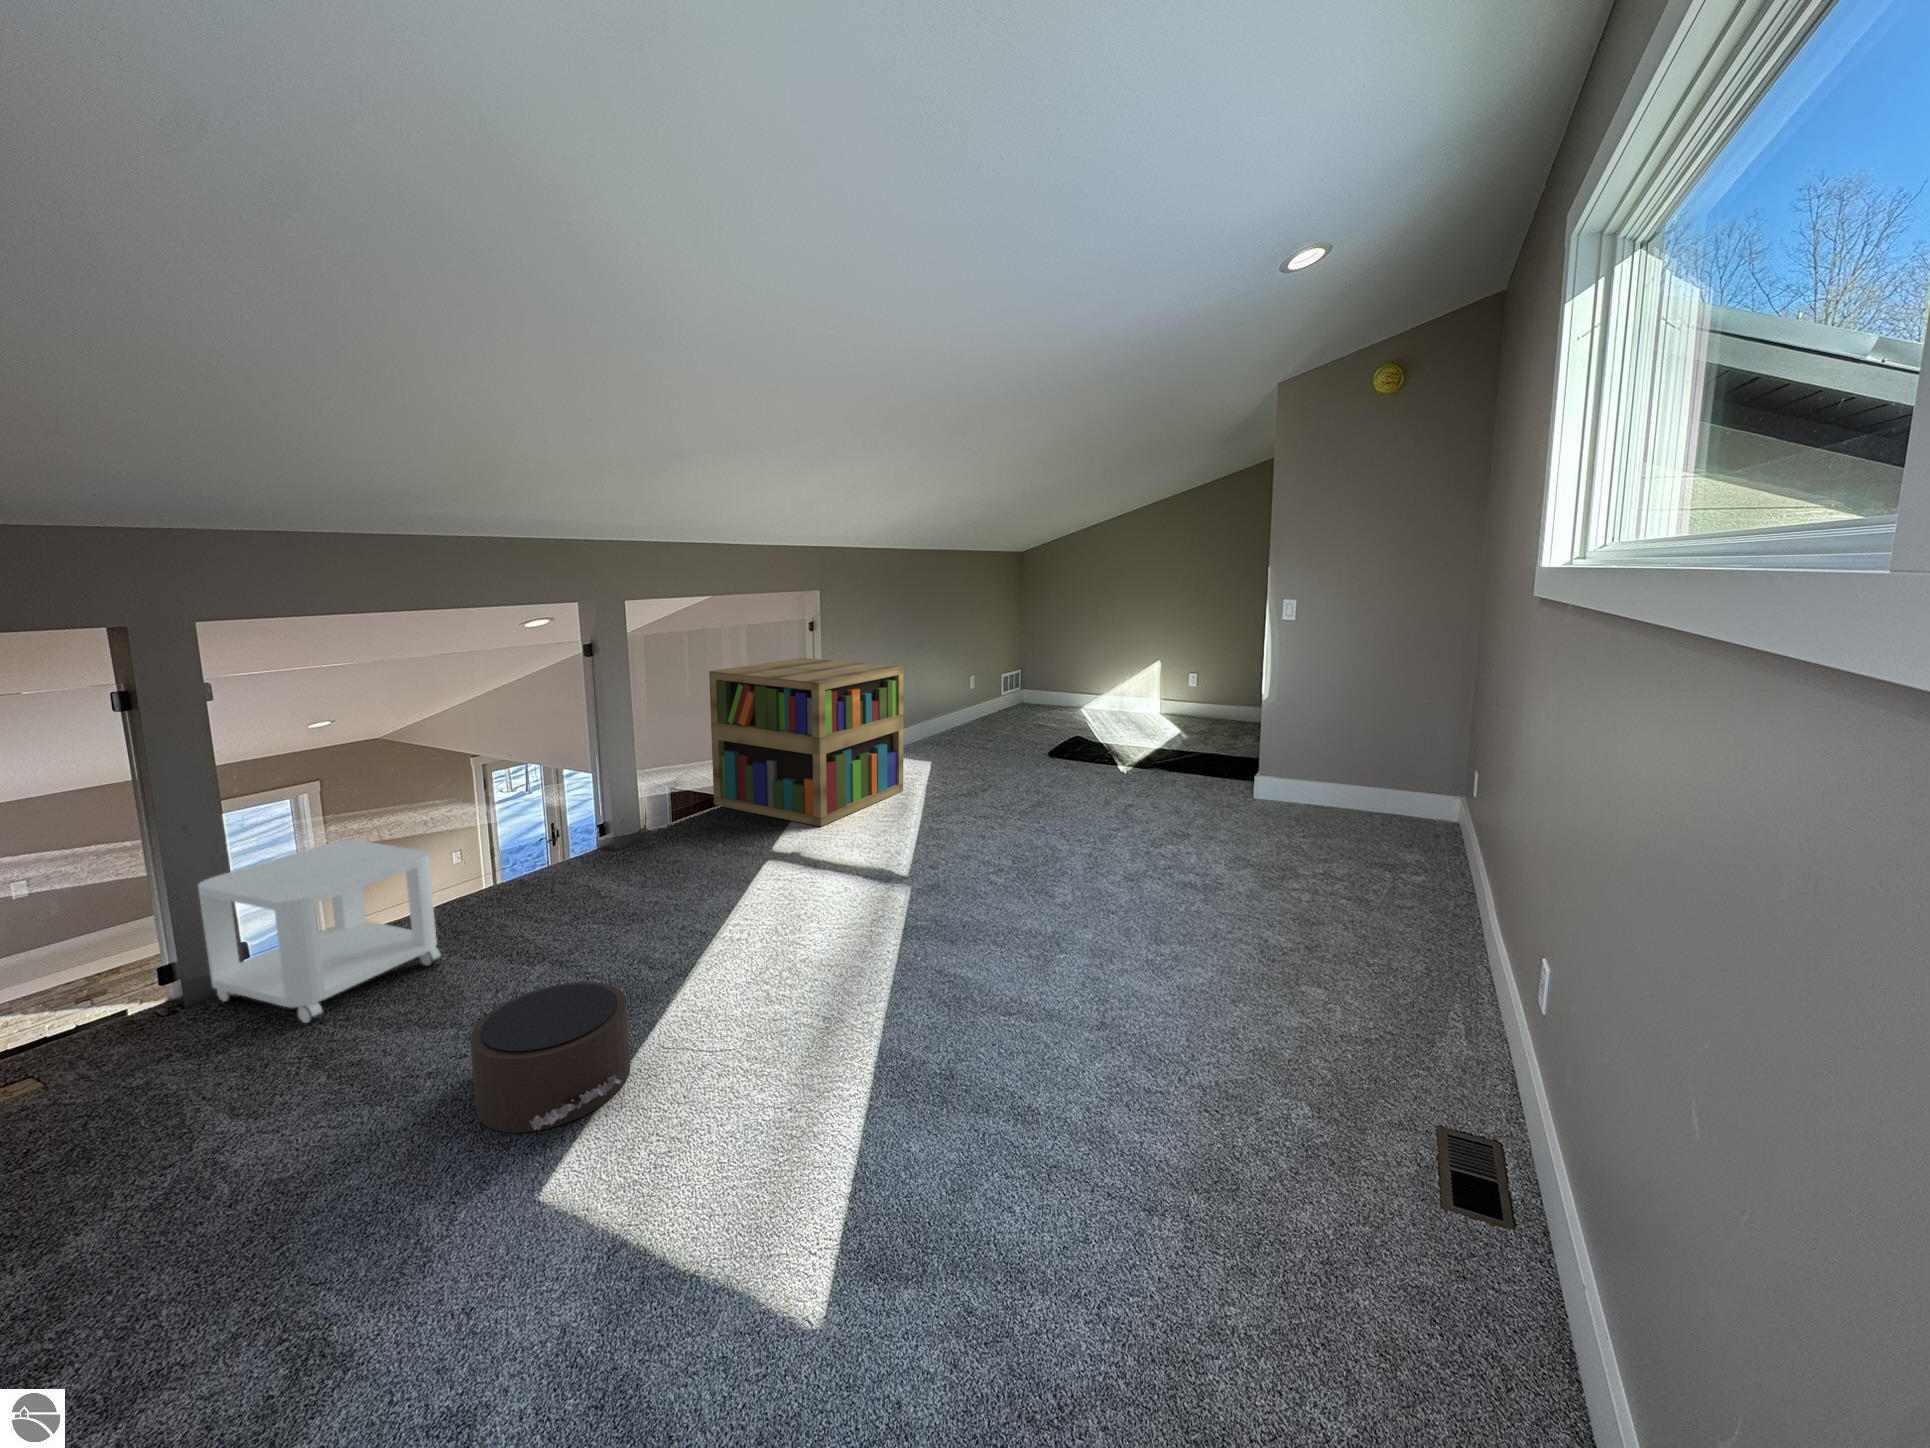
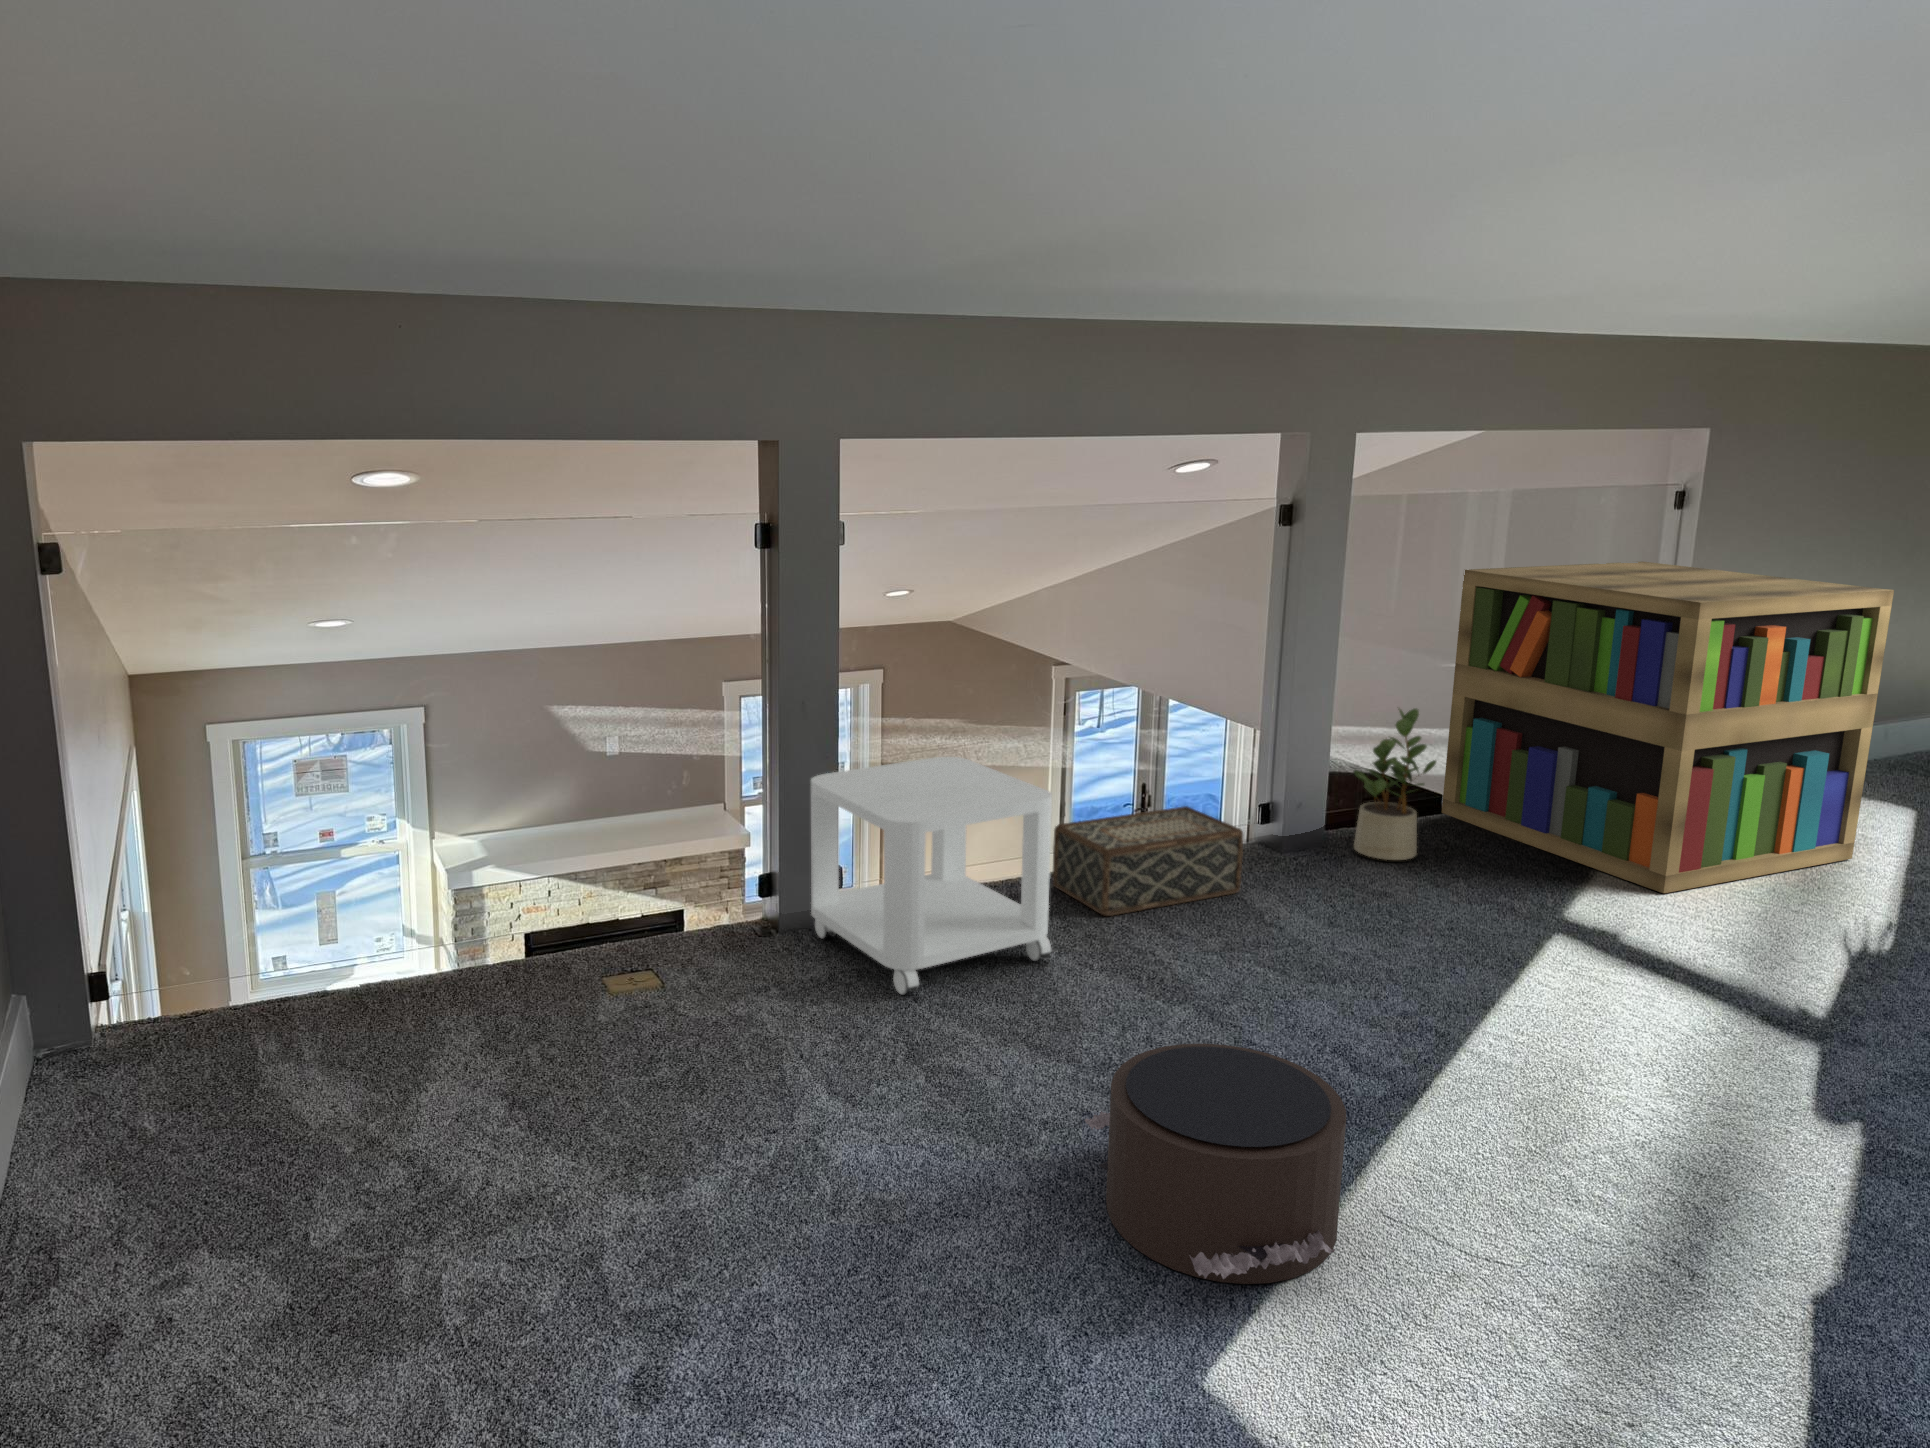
potted plant: none [656,753,702,840] -> present [1353,708,1436,860]
woven basket: none [442,835,585,920] -> present [1053,806,1243,916]

